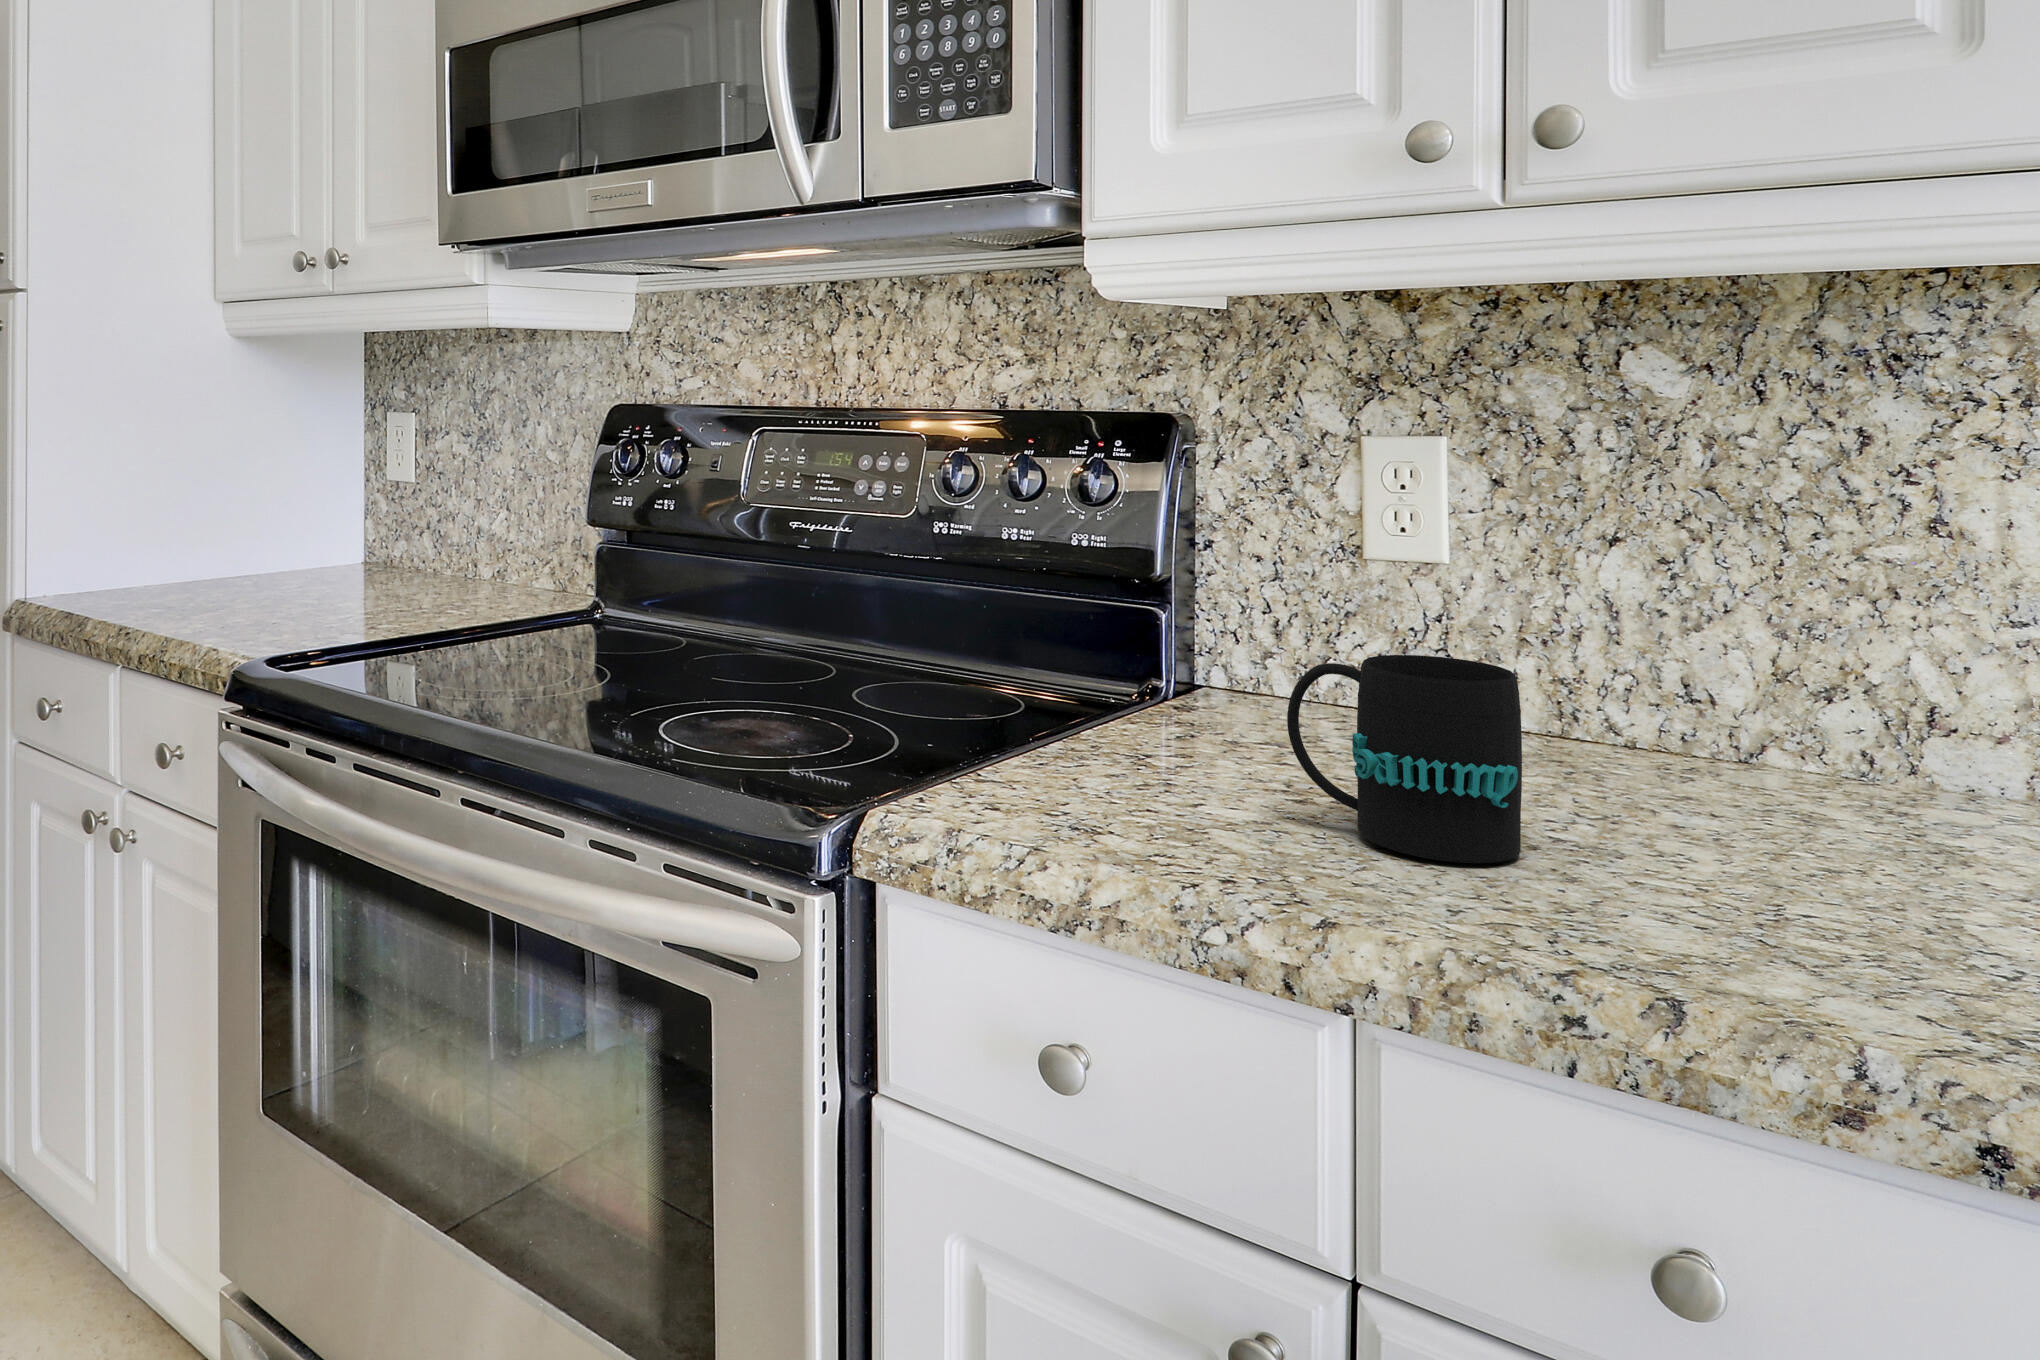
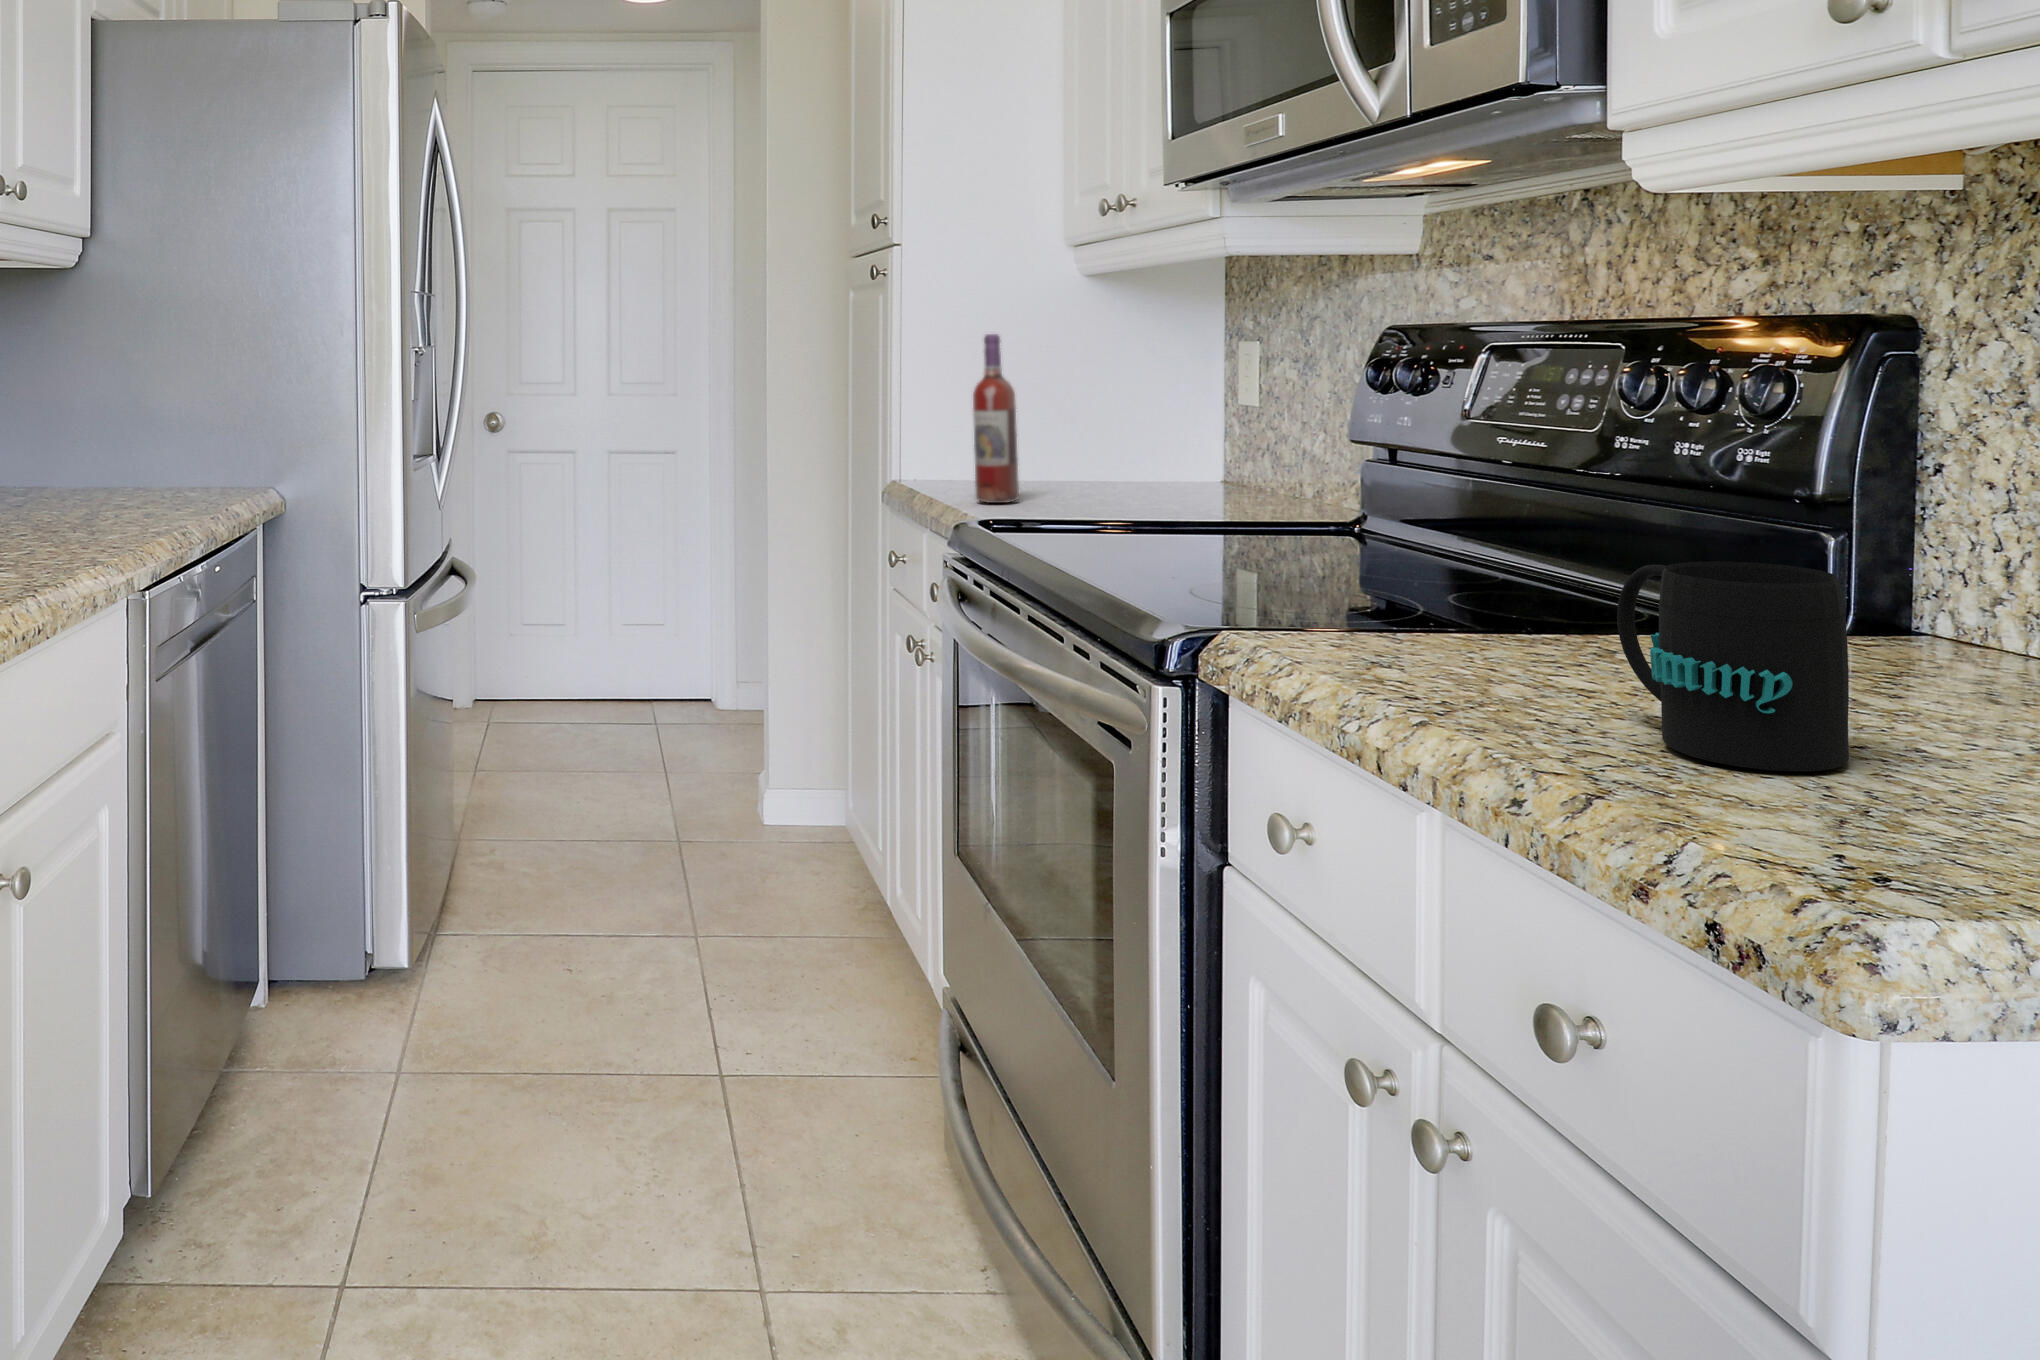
wine bottle: none [135,398,186,603] -> present [973,334,1019,503]

